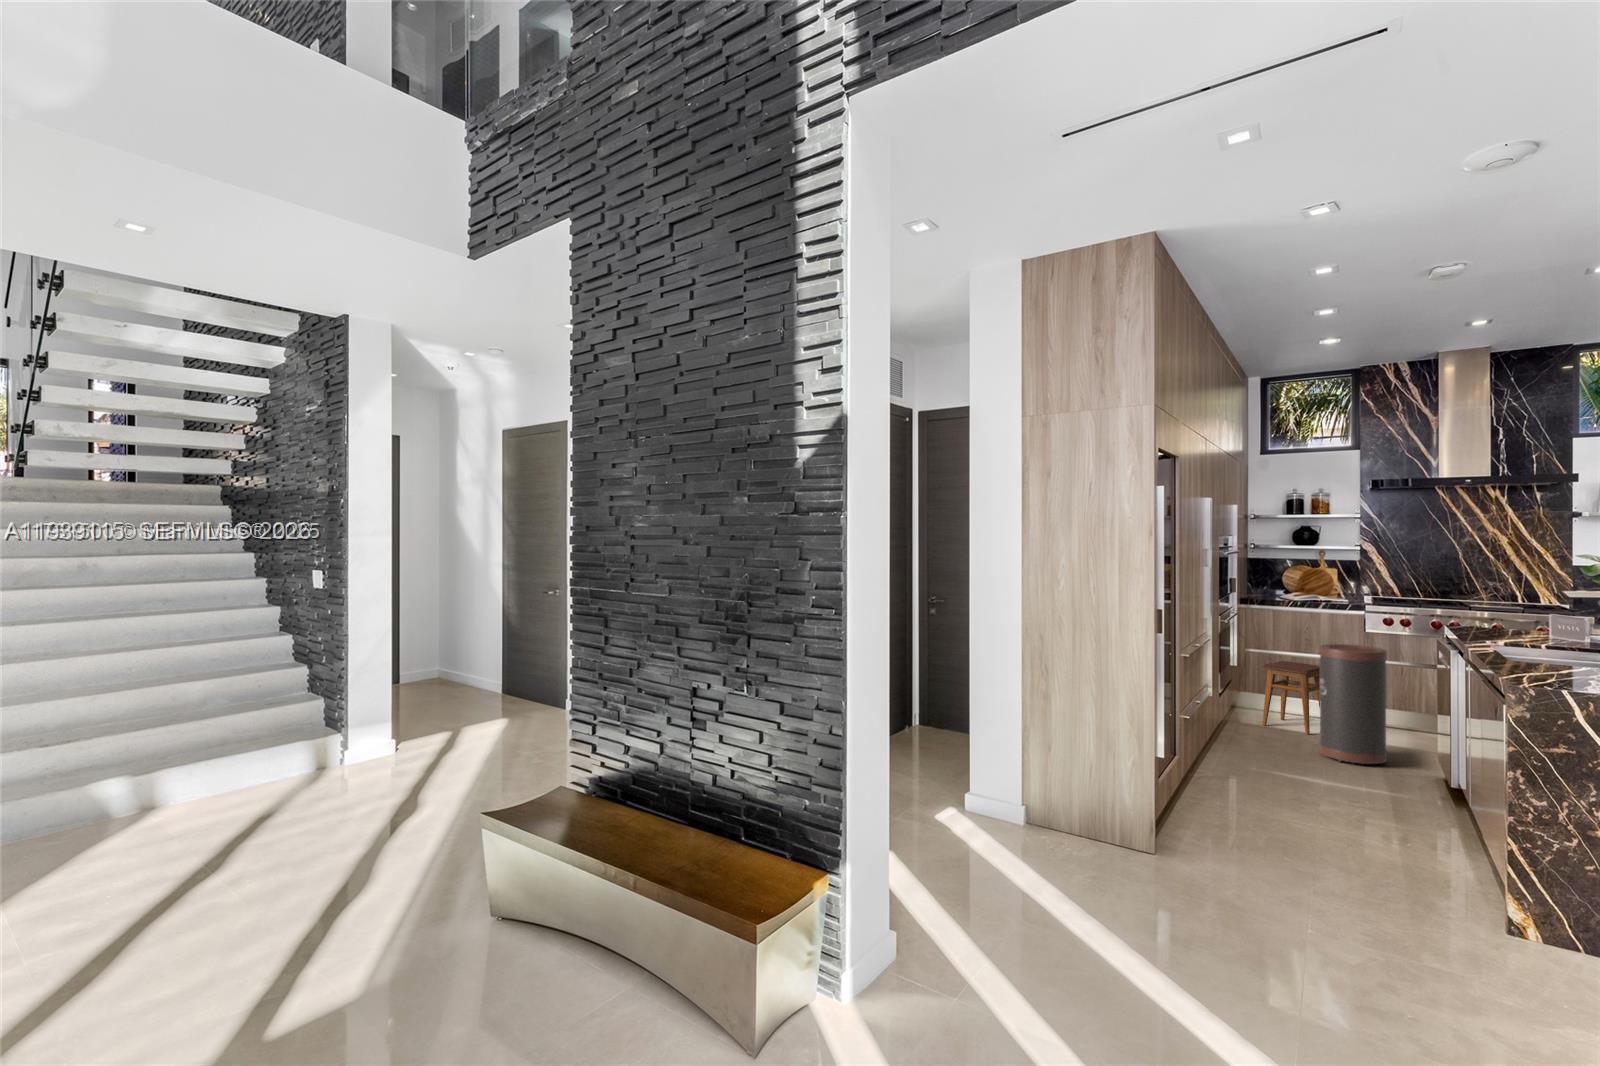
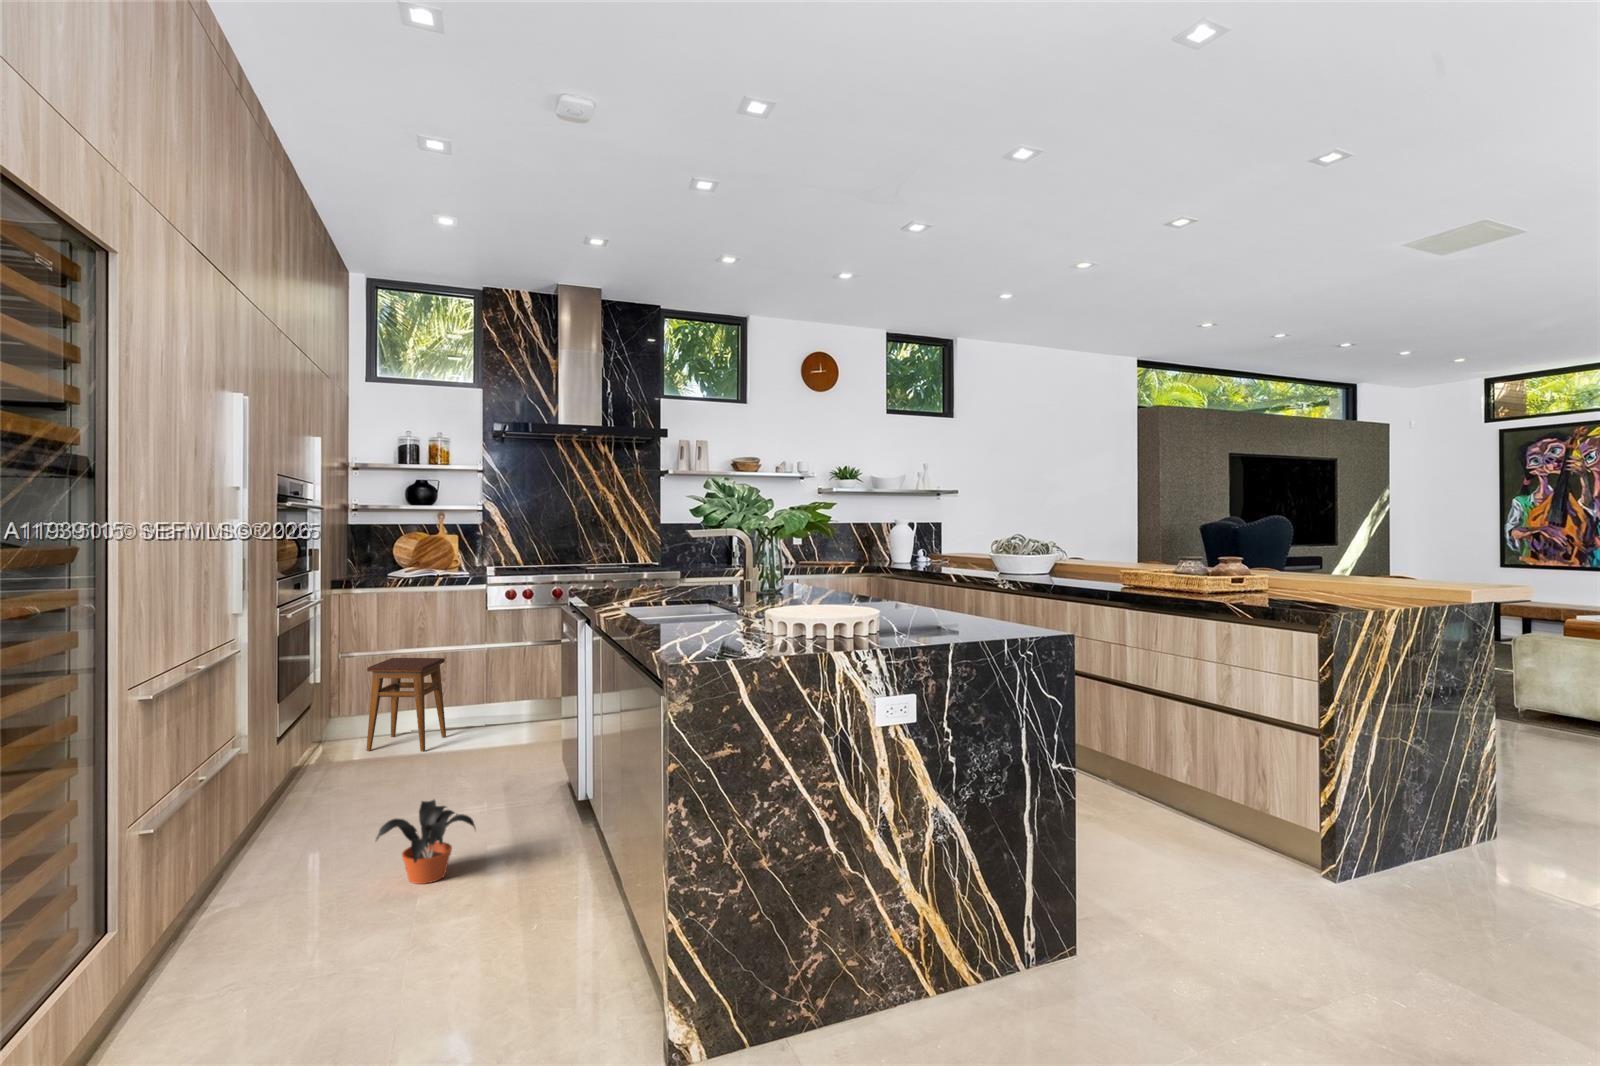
trash can: present [1319,644,1387,764] -> none [436,627,511,784]
potted plant: none [1277,758,1353,814] -> present [376,800,475,884]

